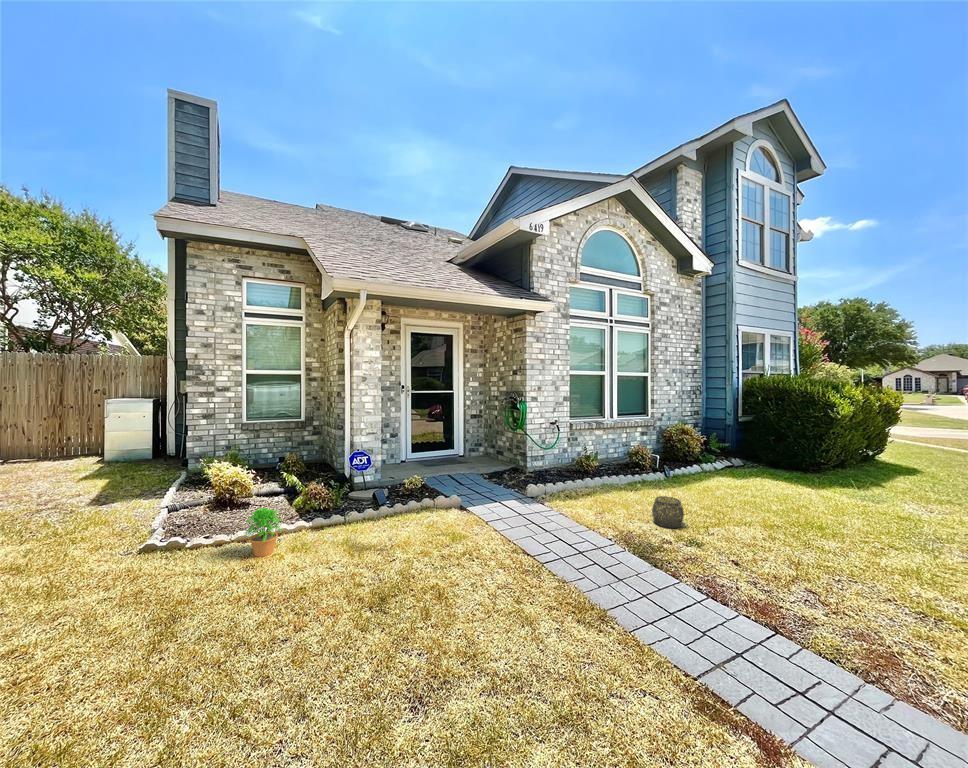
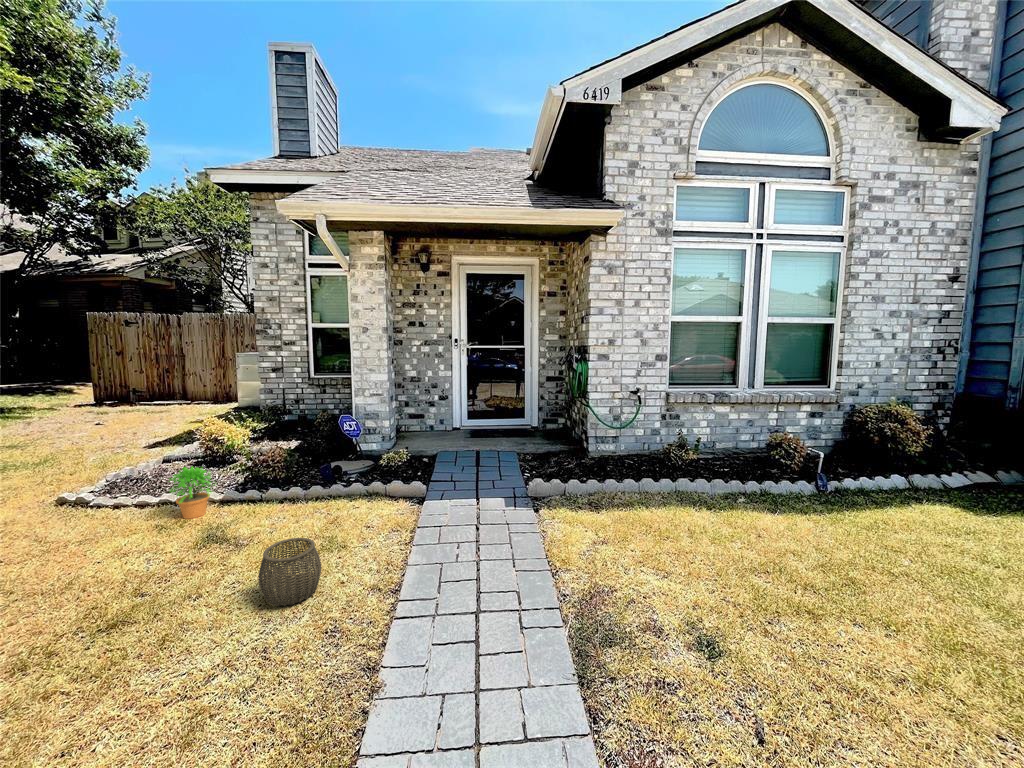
woven basket: present [652,496,684,528] -> present [258,538,322,606]

